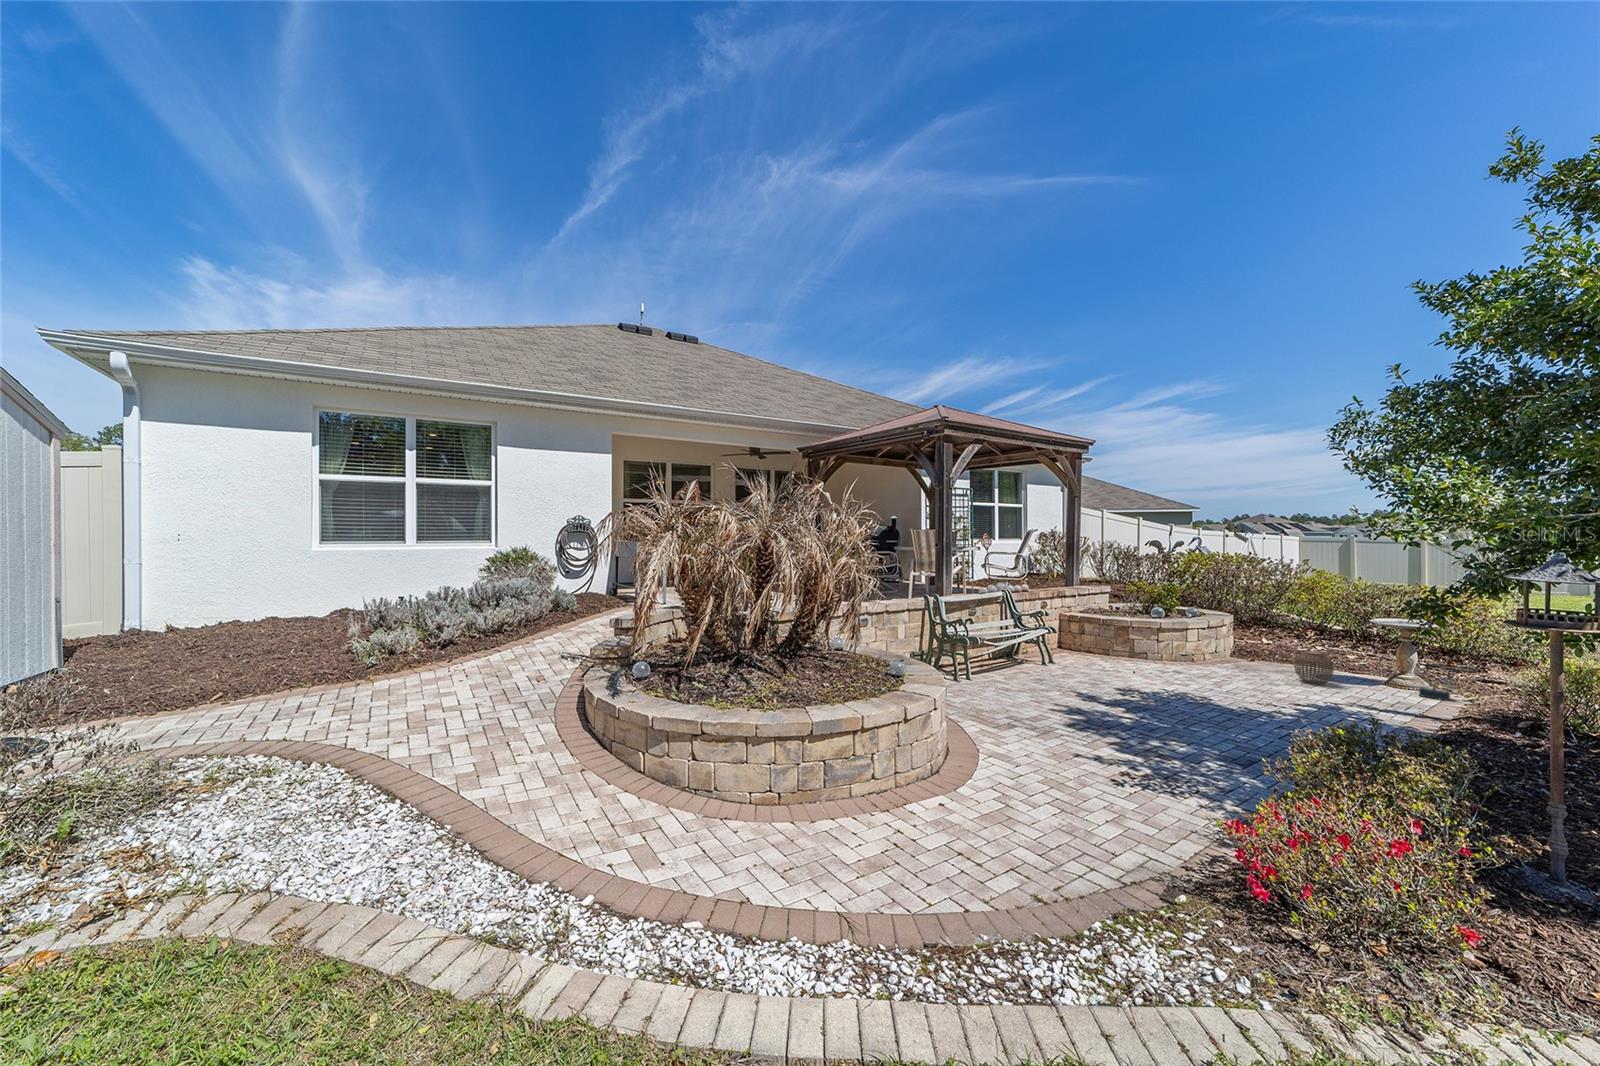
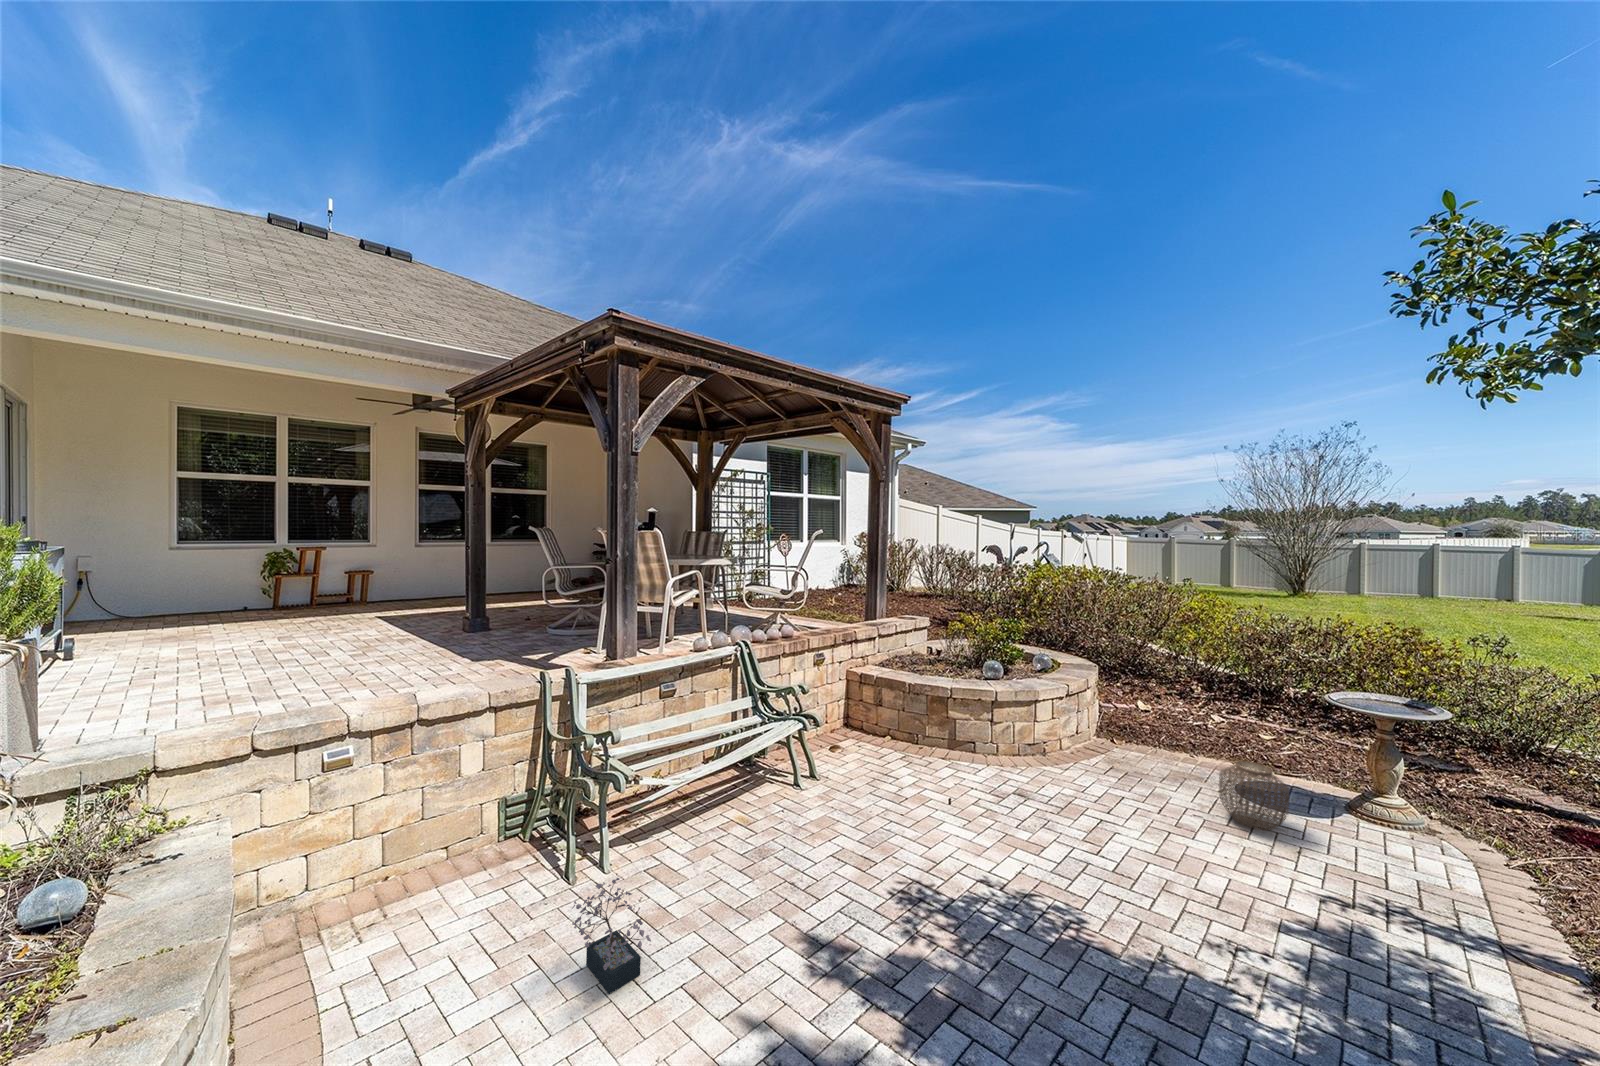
decorative plant: present [1411,668,1454,701] -> present [572,878,651,994]

